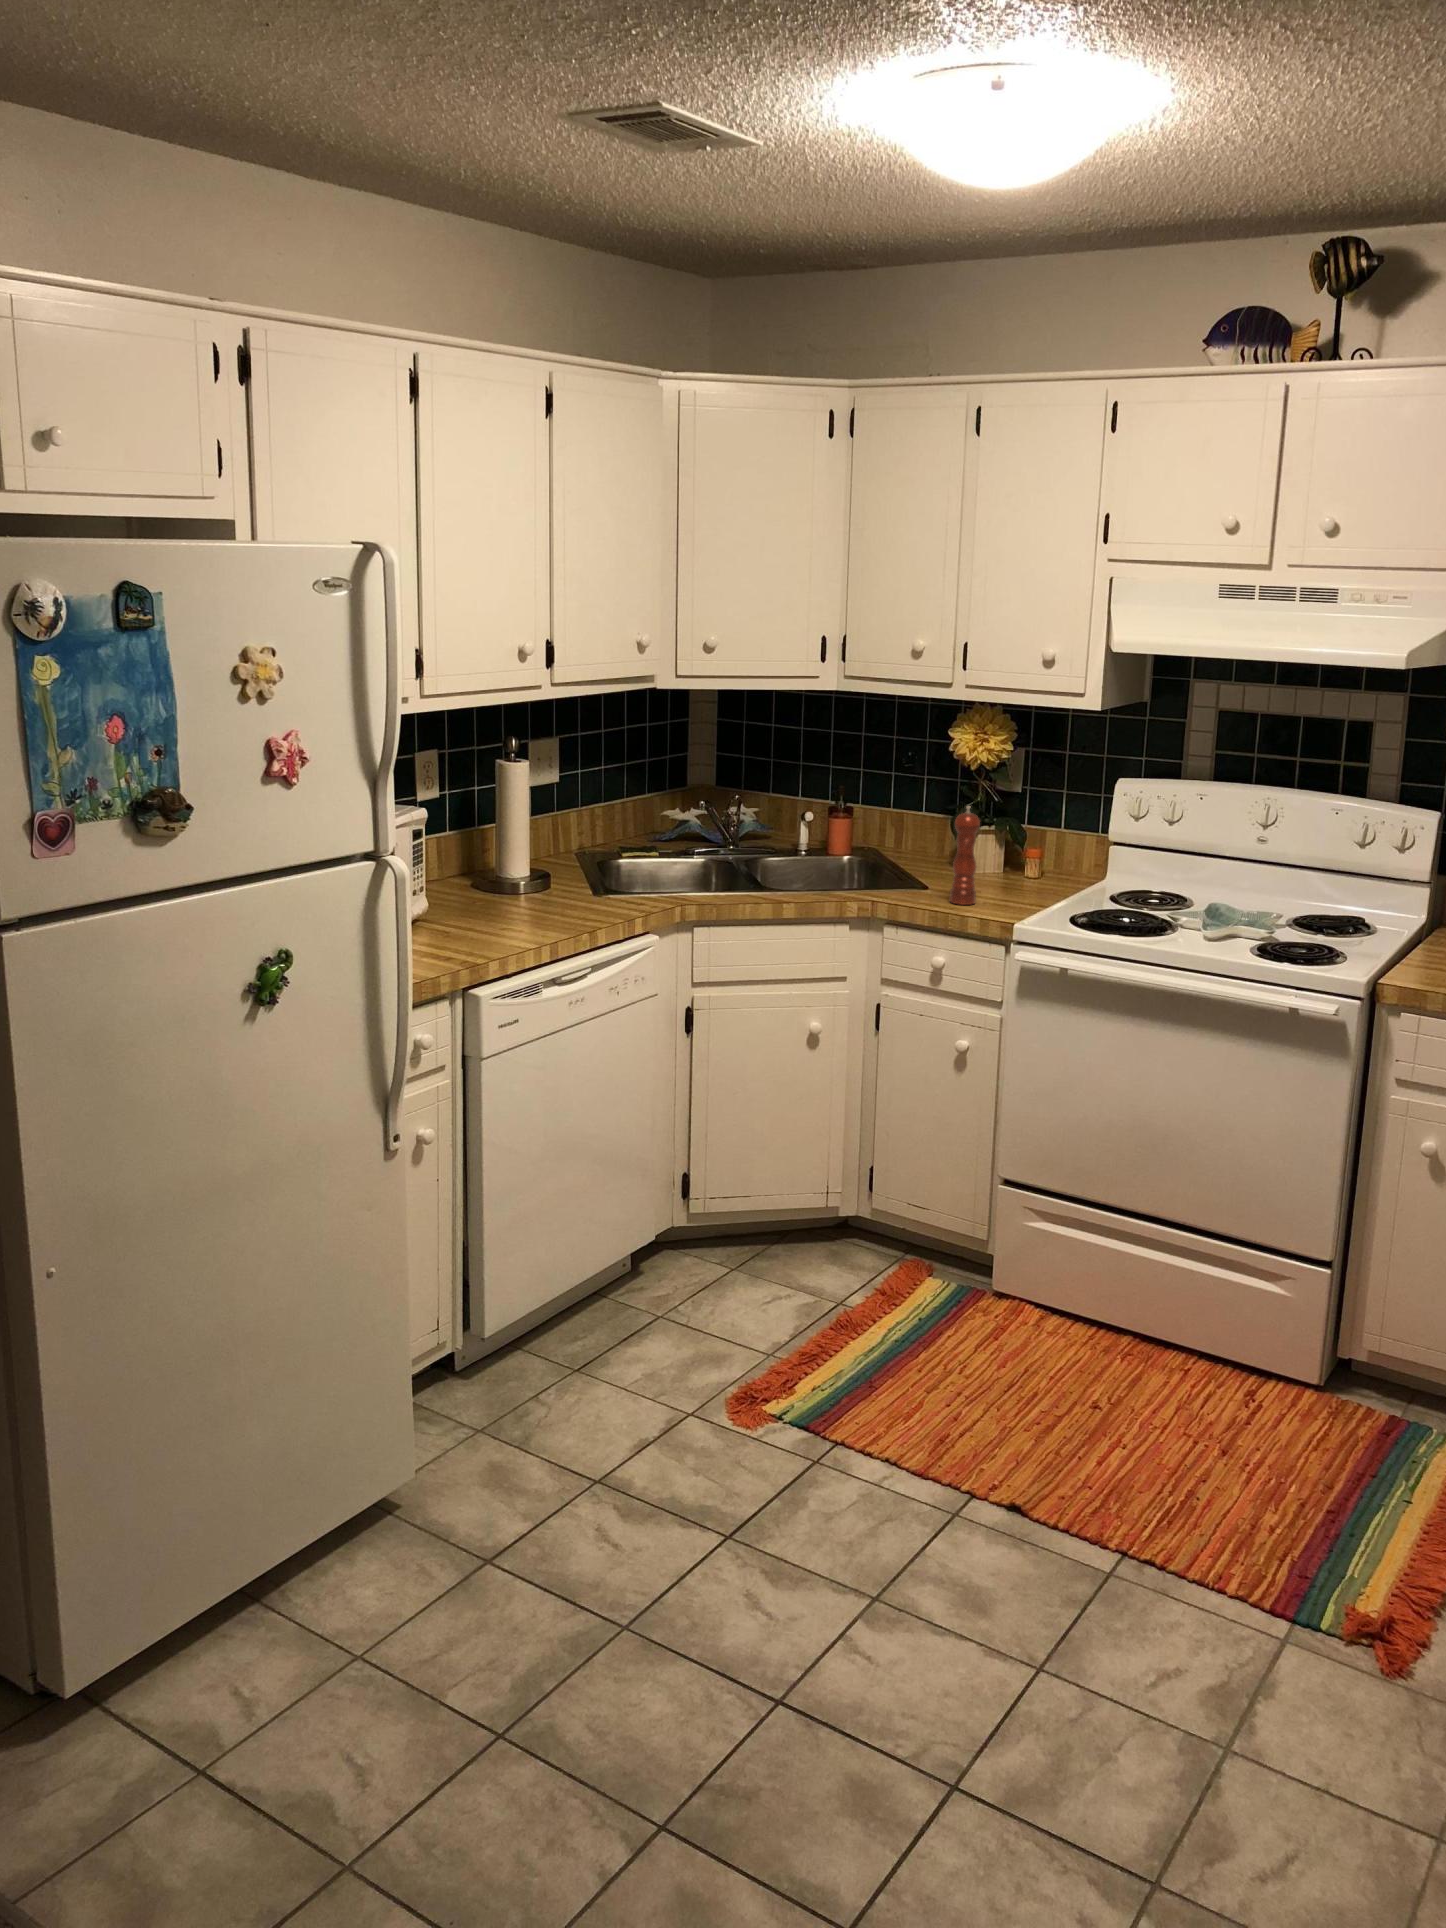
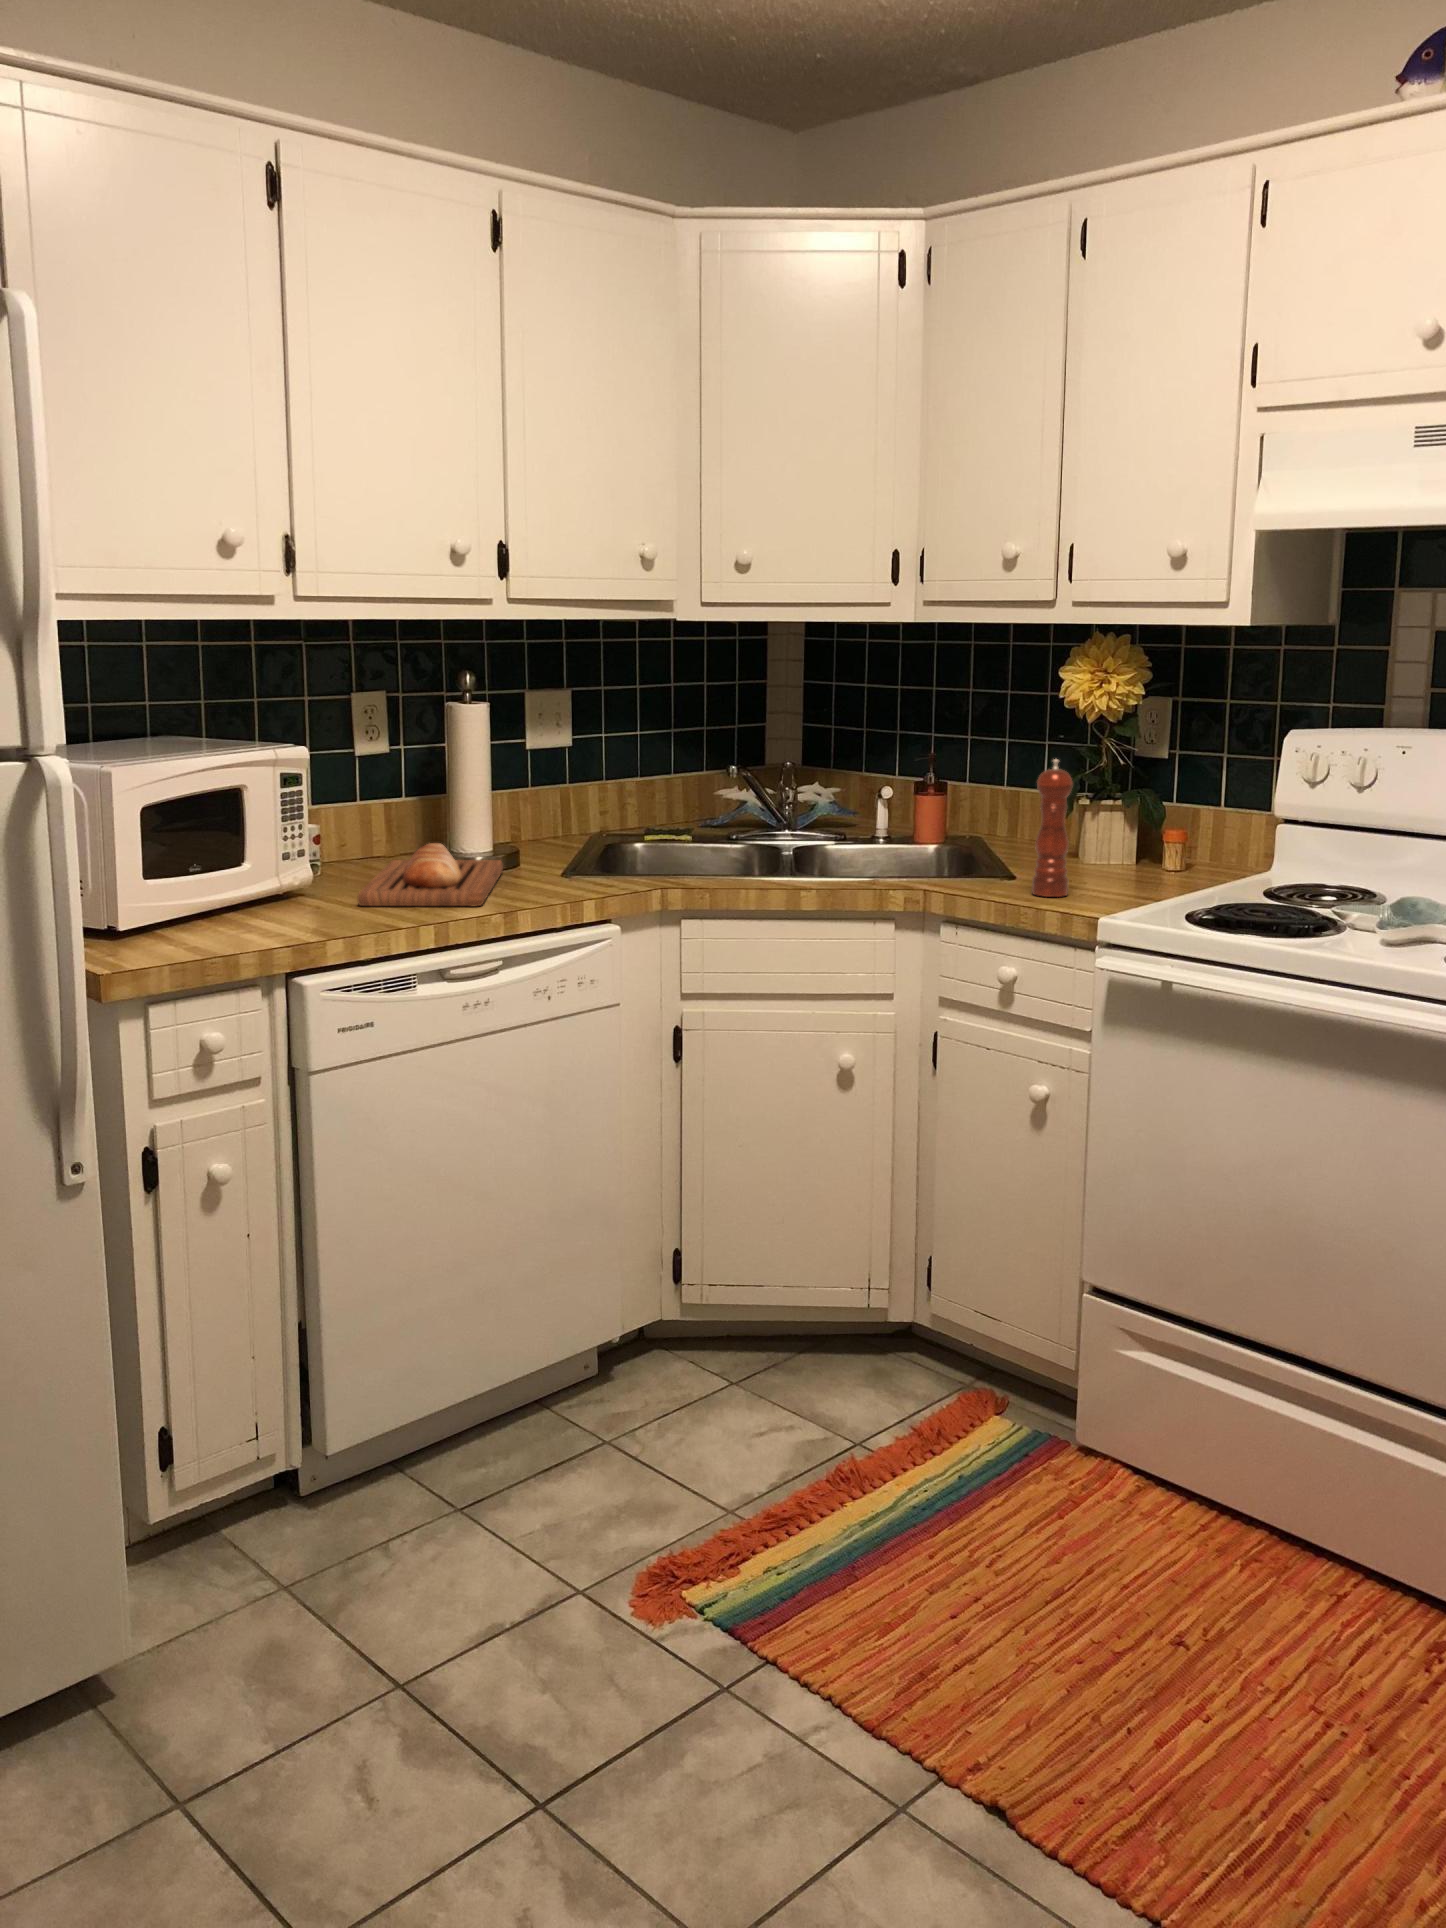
bread loaf: none [463,874,571,930] -> present [358,843,503,906]

